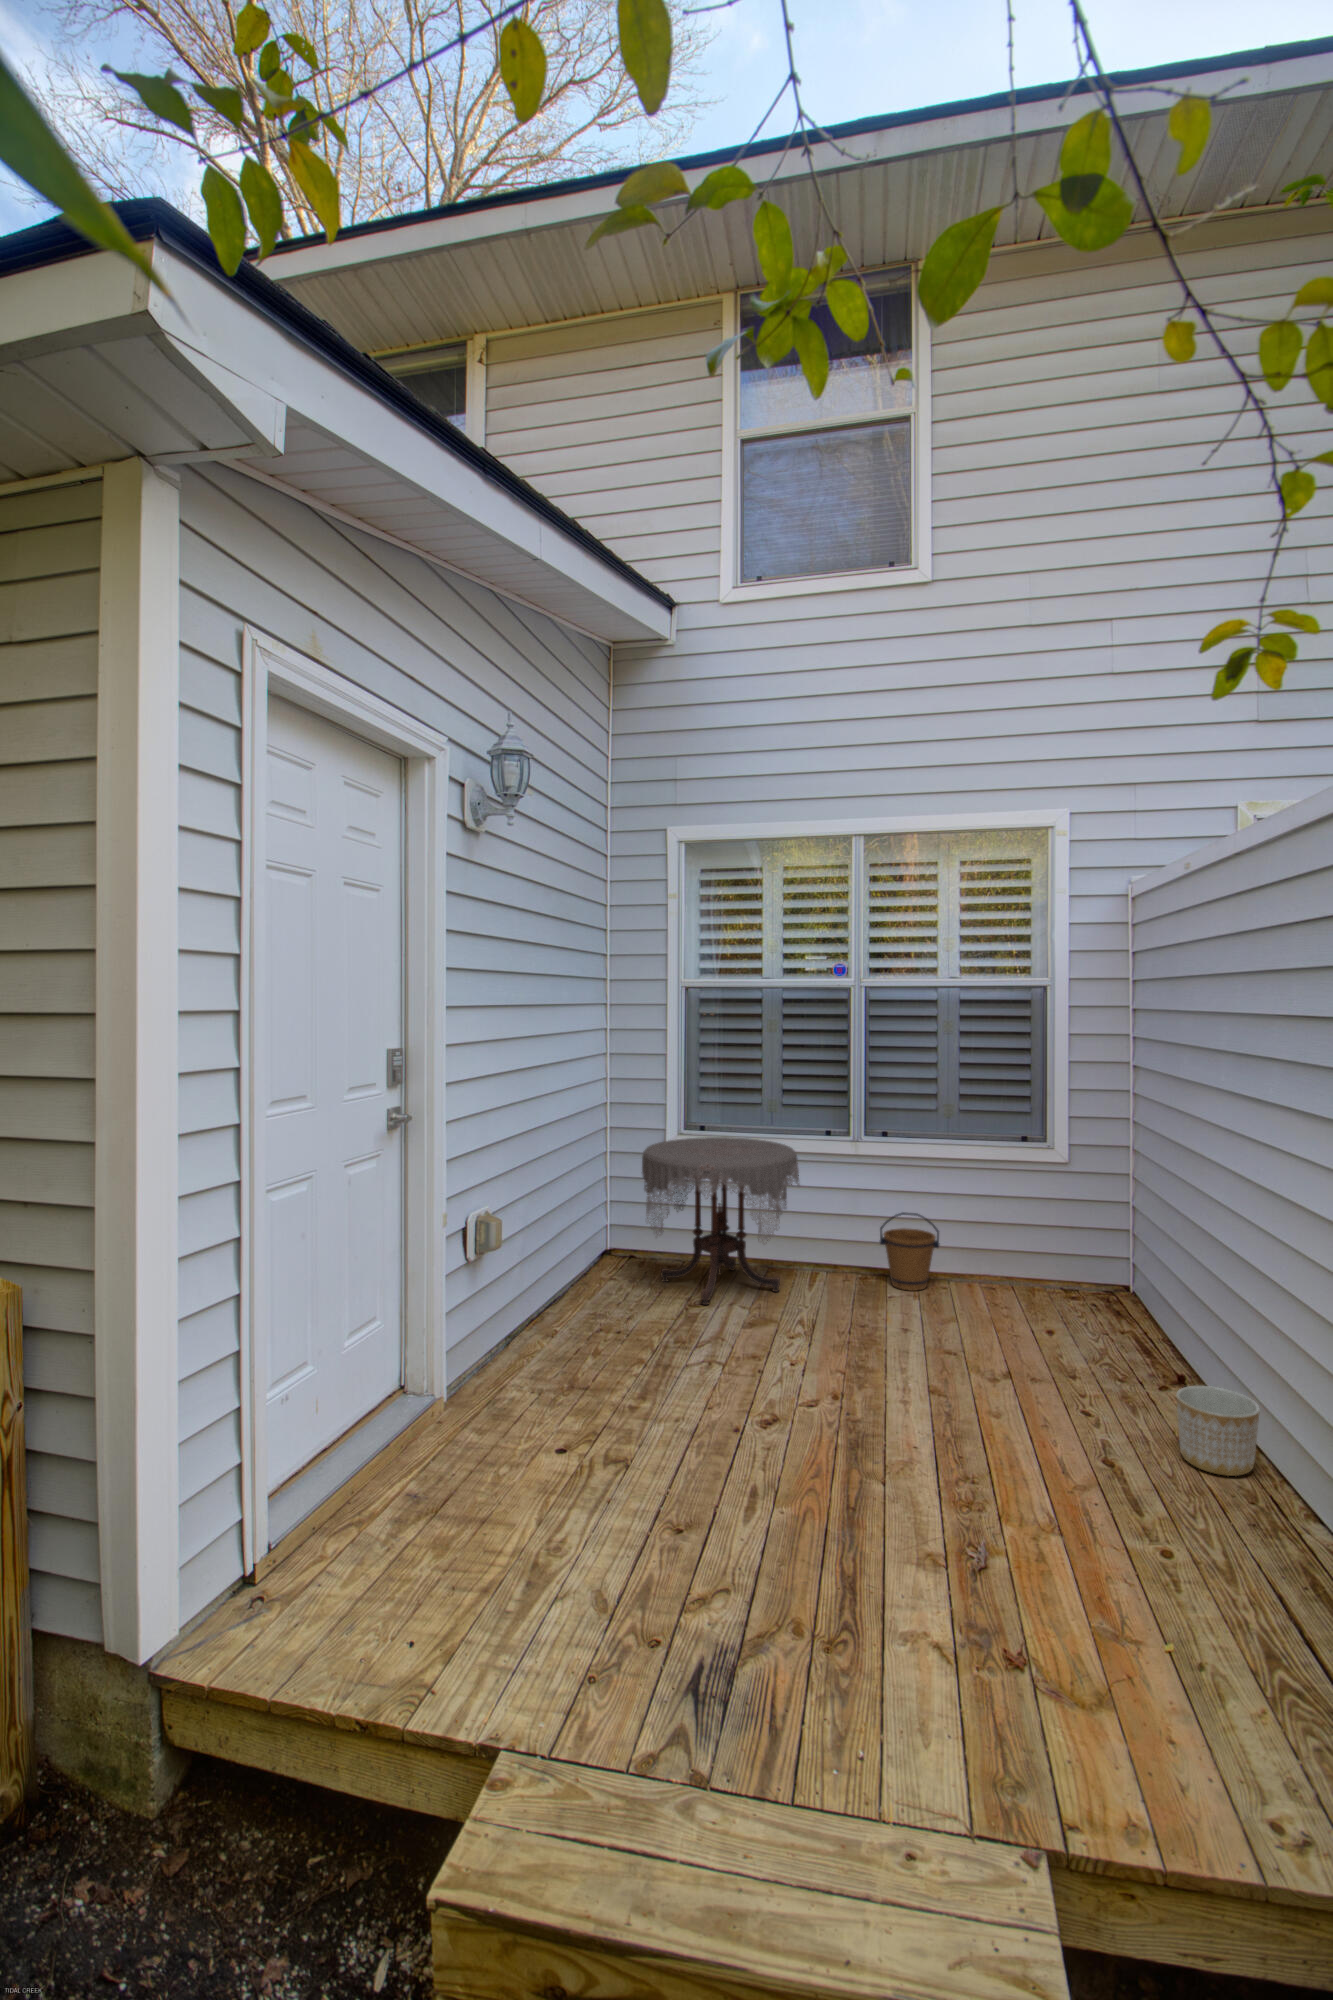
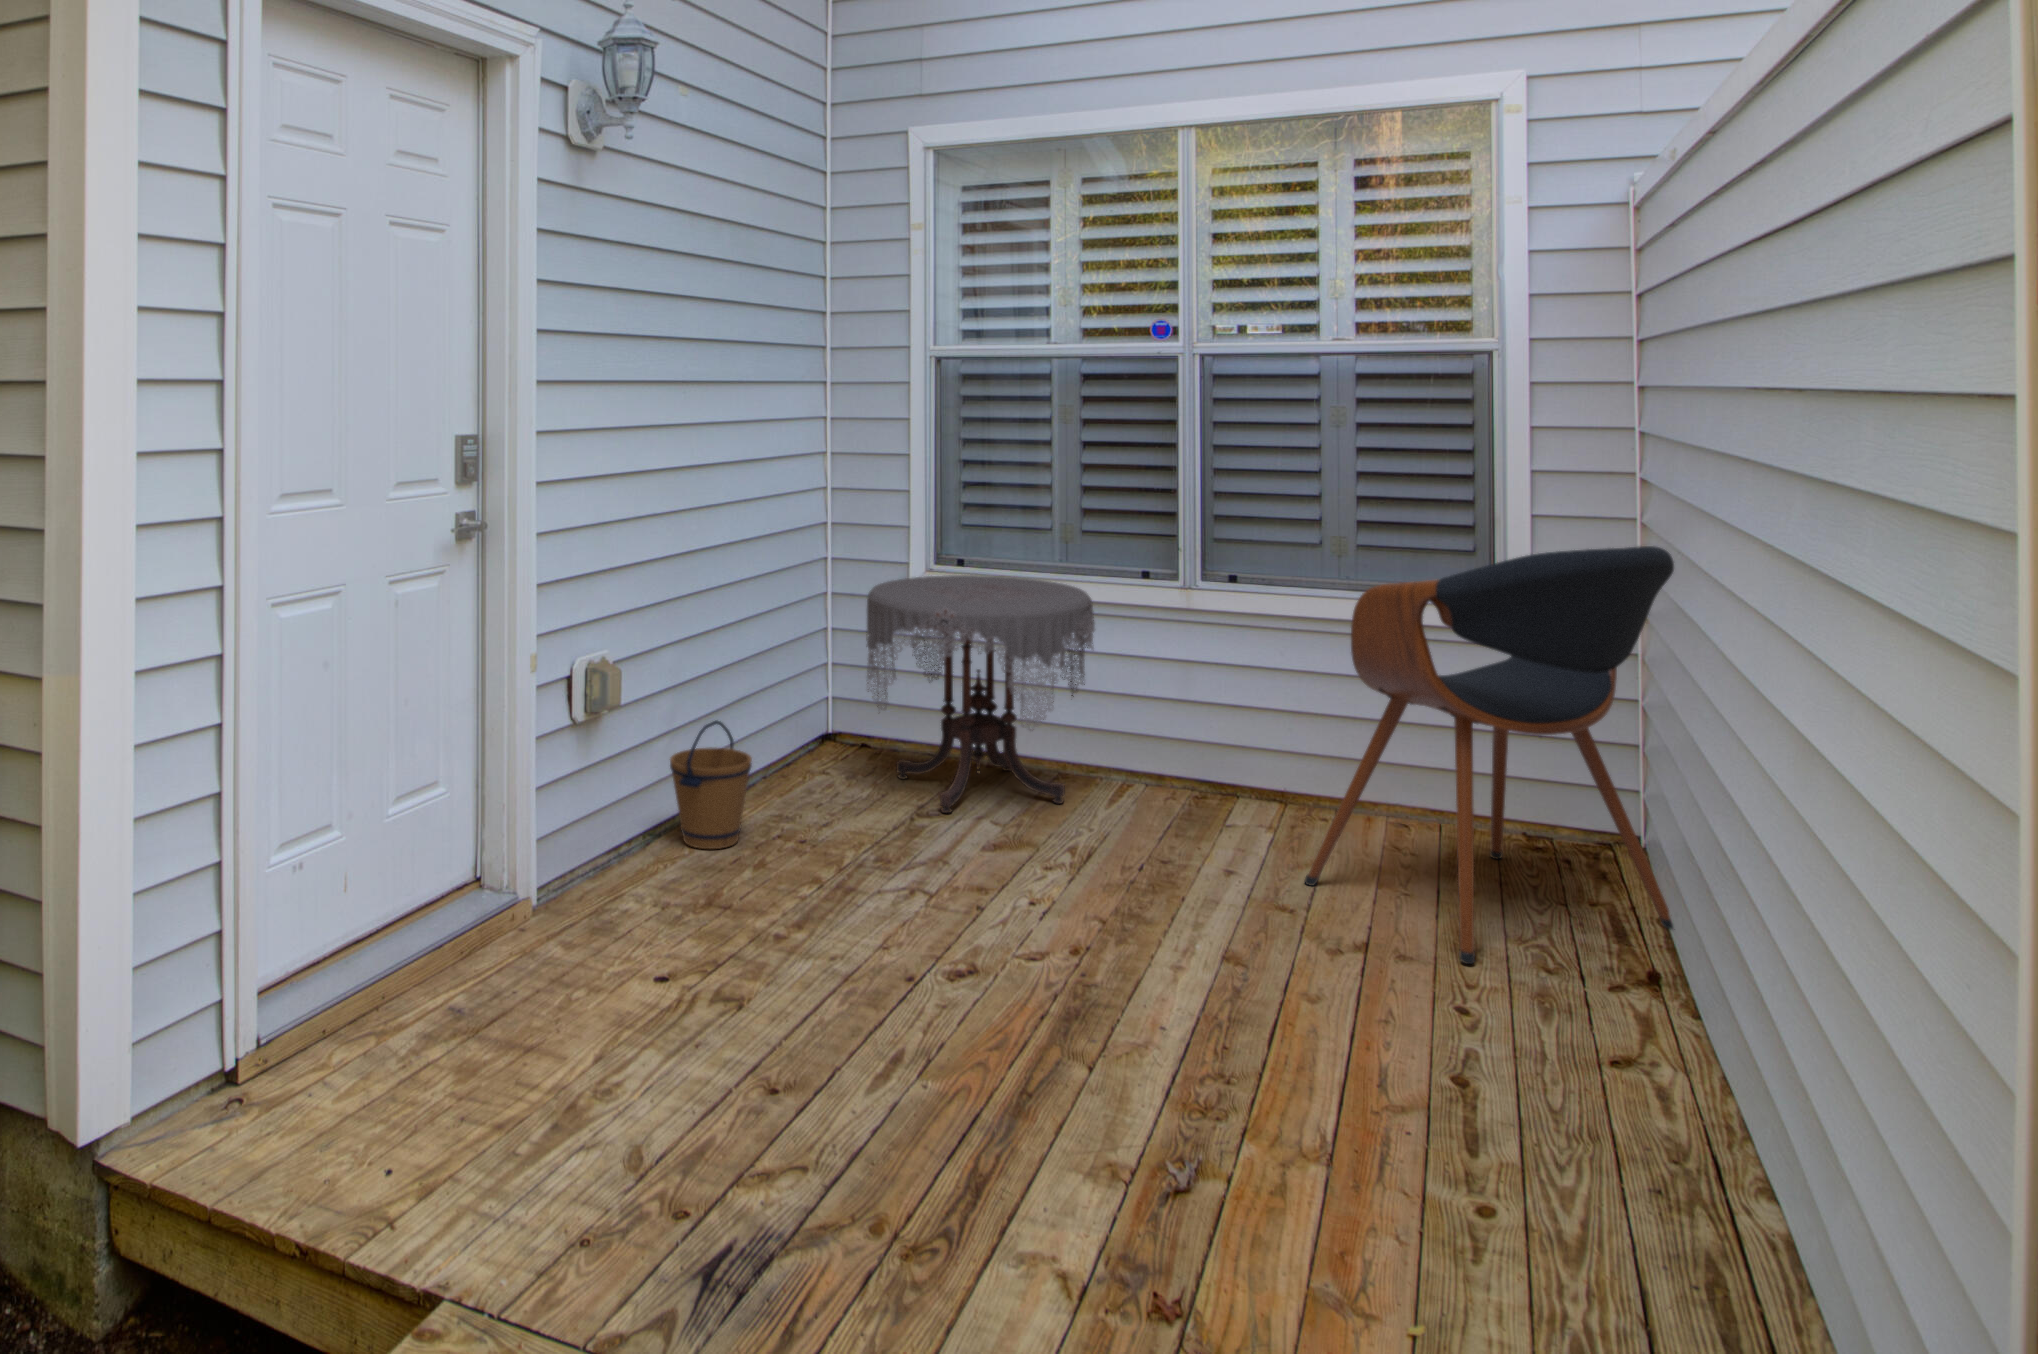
chair: none [955,1108,1188,1382] -> present [1305,546,1674,964]
bucket: present [880,1213,940,1291] -> present [670,721,752,849]
planter: present [1176,1386,1260,1476] -> none [1577,976,1710,1118]

